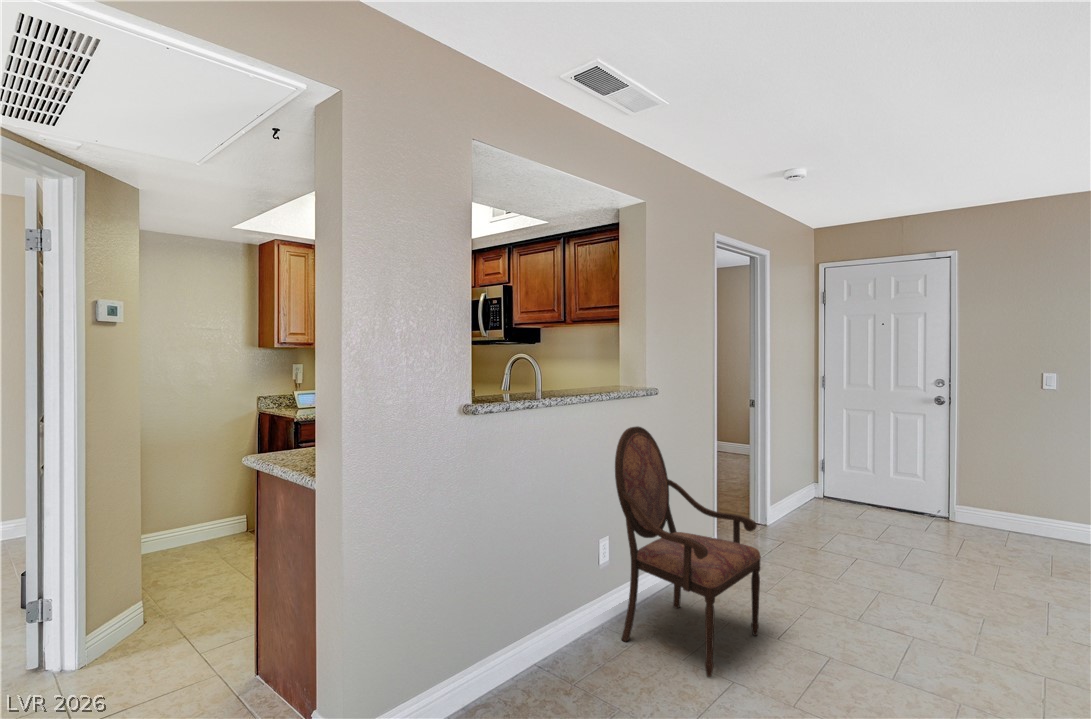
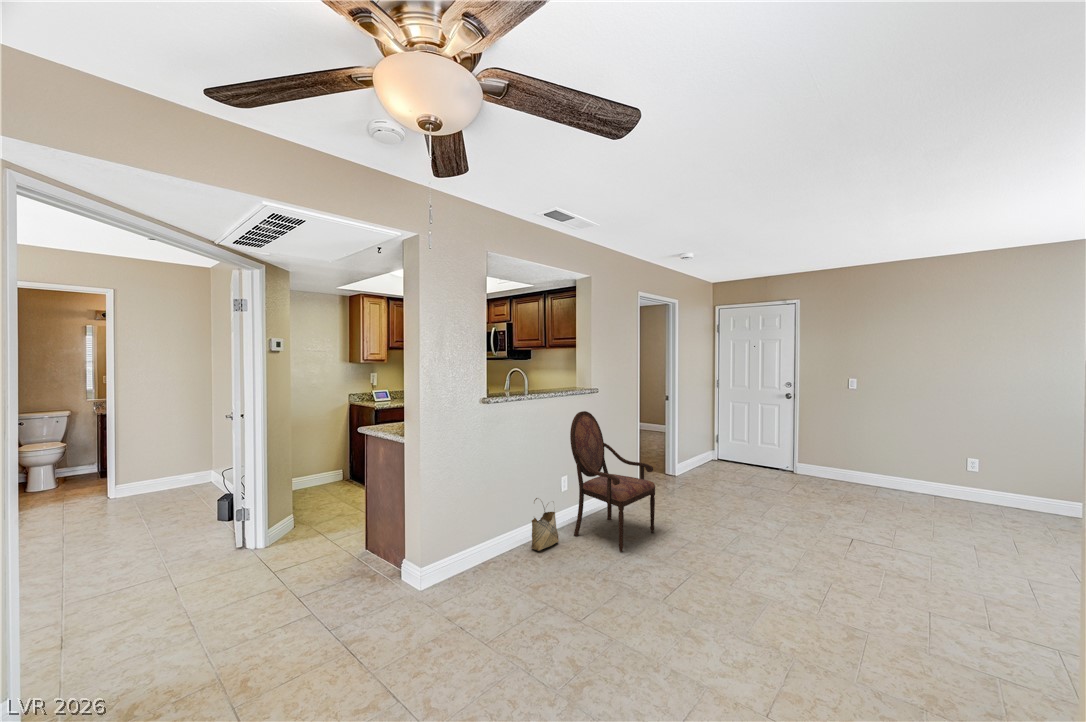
woven basket: none [550,578,597,675] -> present [531,498,559,551]

